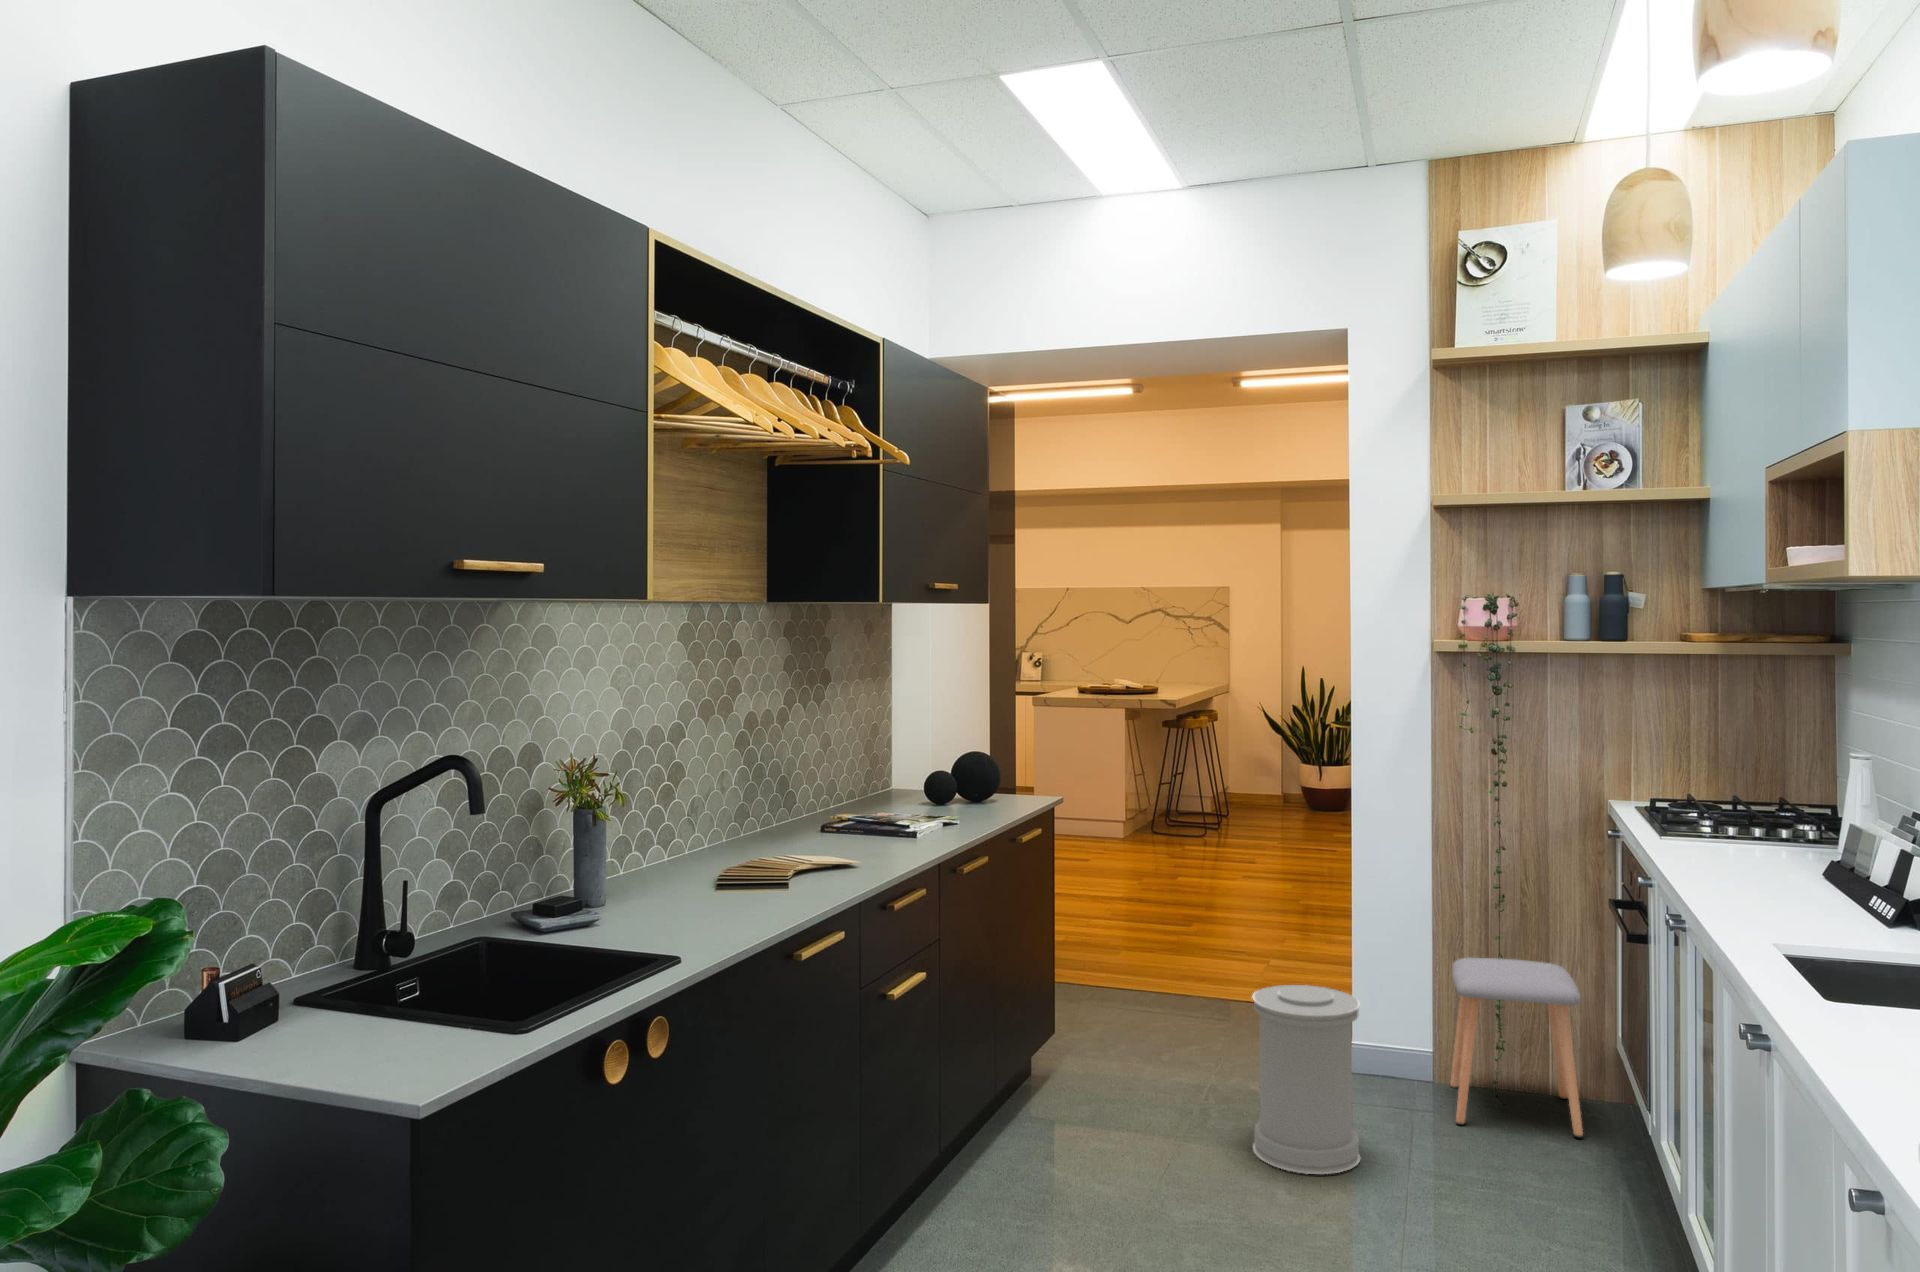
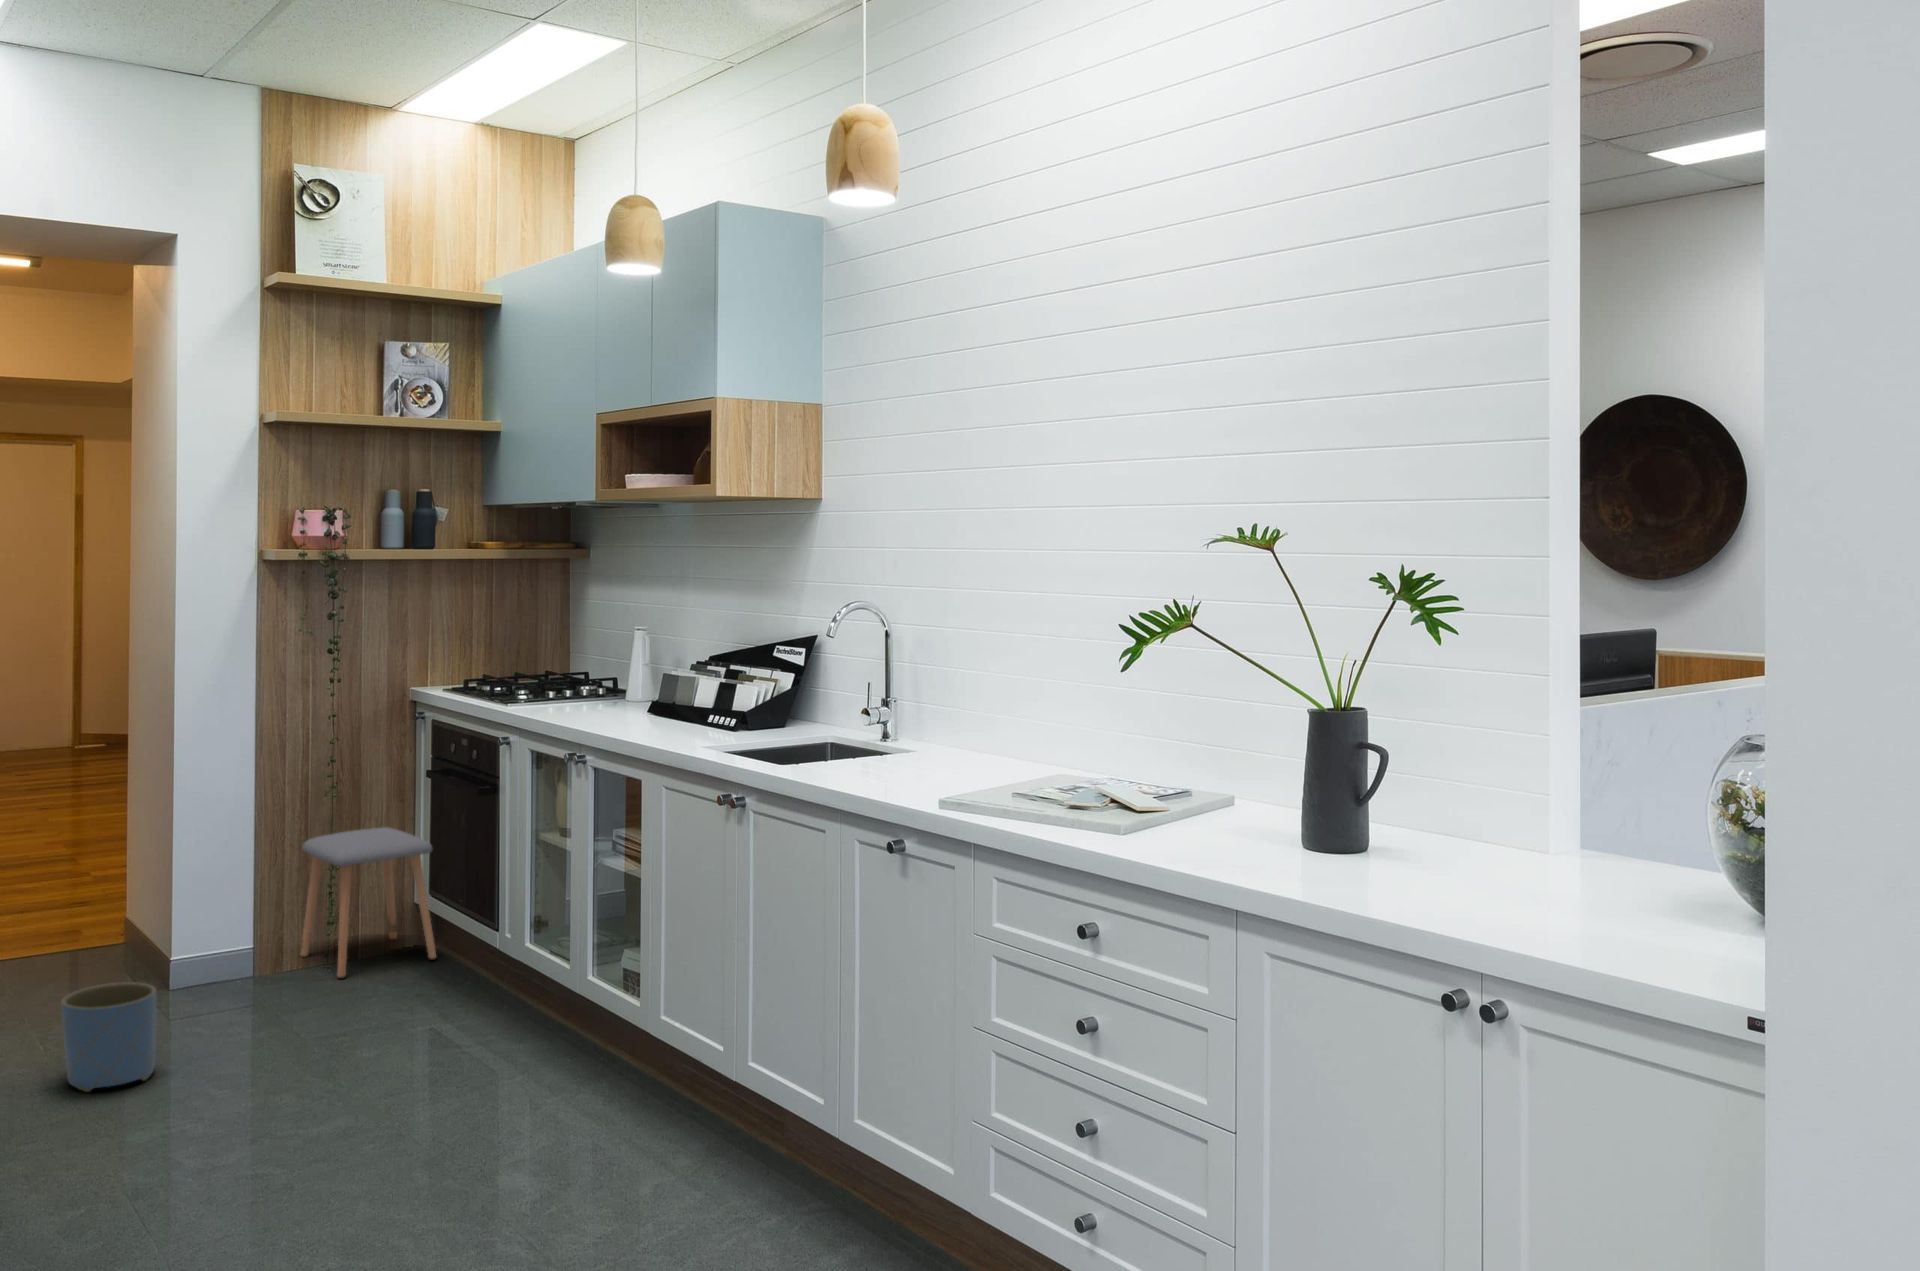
trash can: present [1253,985,1360,1174] -> none [189,880,301,1051]
planter: none [1117,1055,1198,1165] -> present [61,982,156,1092]

